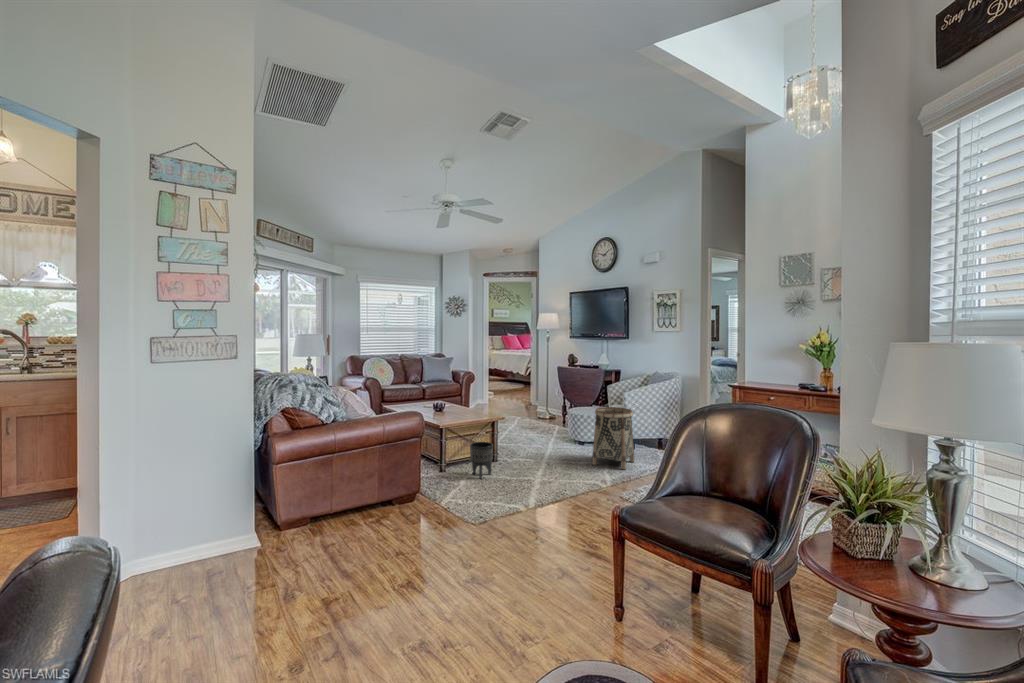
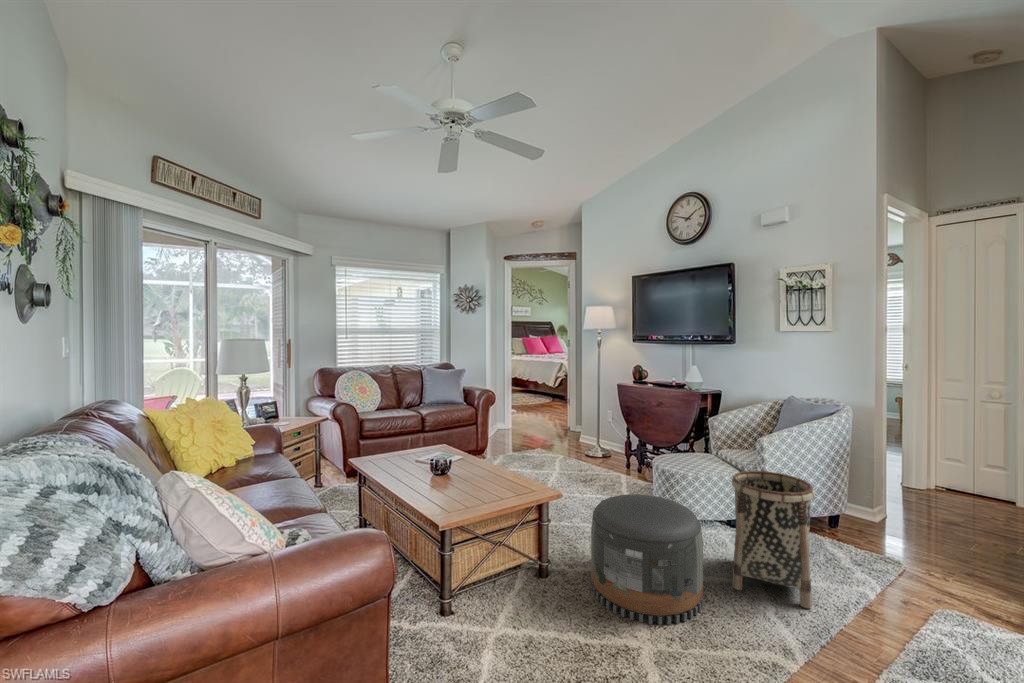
pouf: none [519,419,574,473] -> present [591,494,703,625]
planter: present [470,442,493,479] -> none [499,558,548,650]

